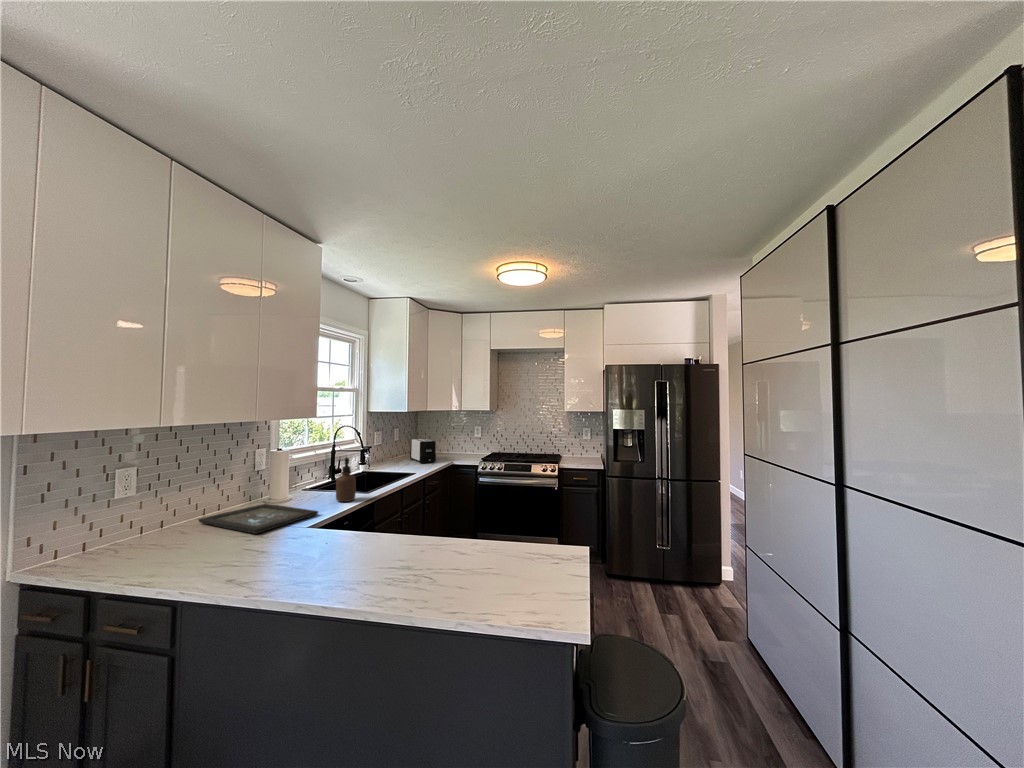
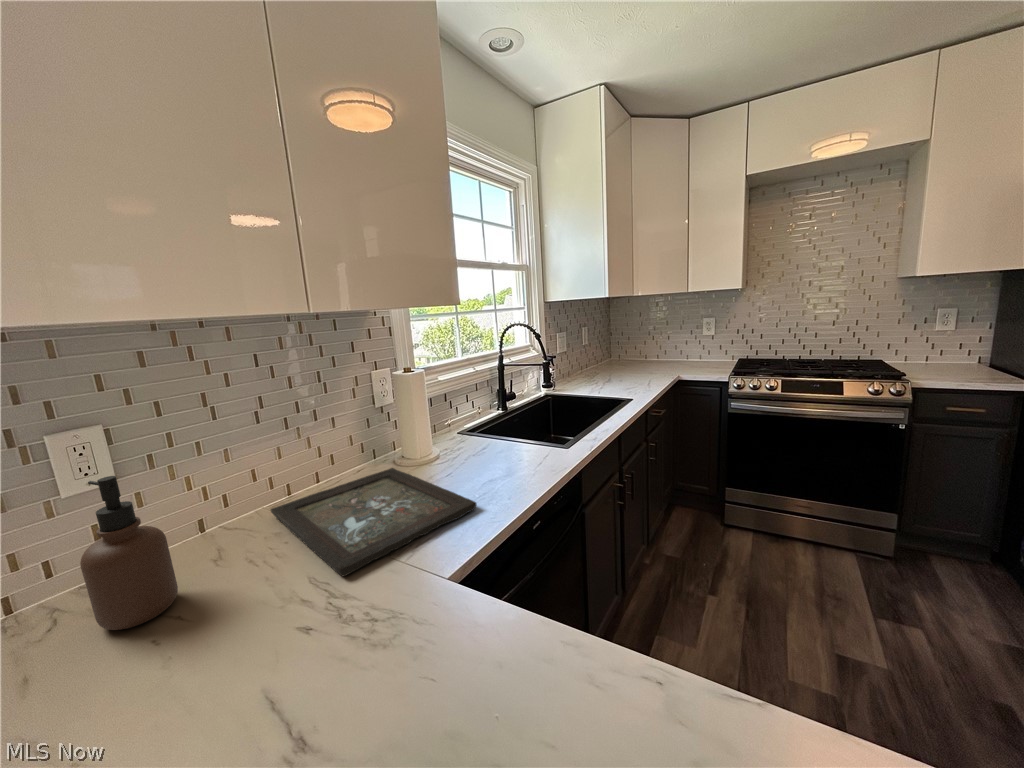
toaster: present [410,439,436,463] -> none [608,340,653,379]
soap dispenser: present [336,458,356,502] -> present [80,476,178,630]

